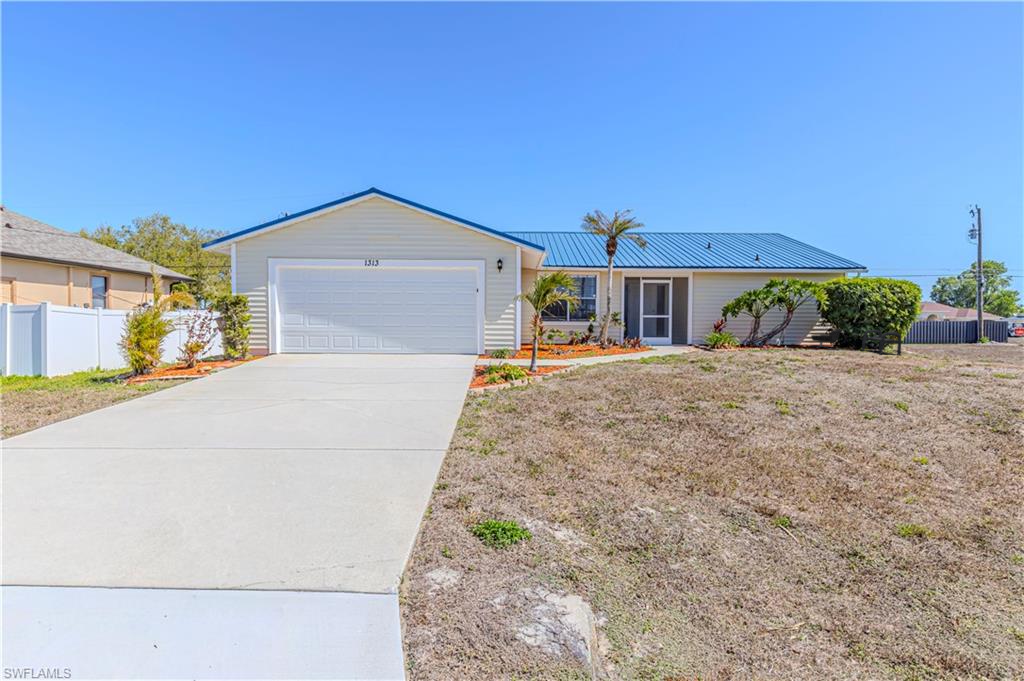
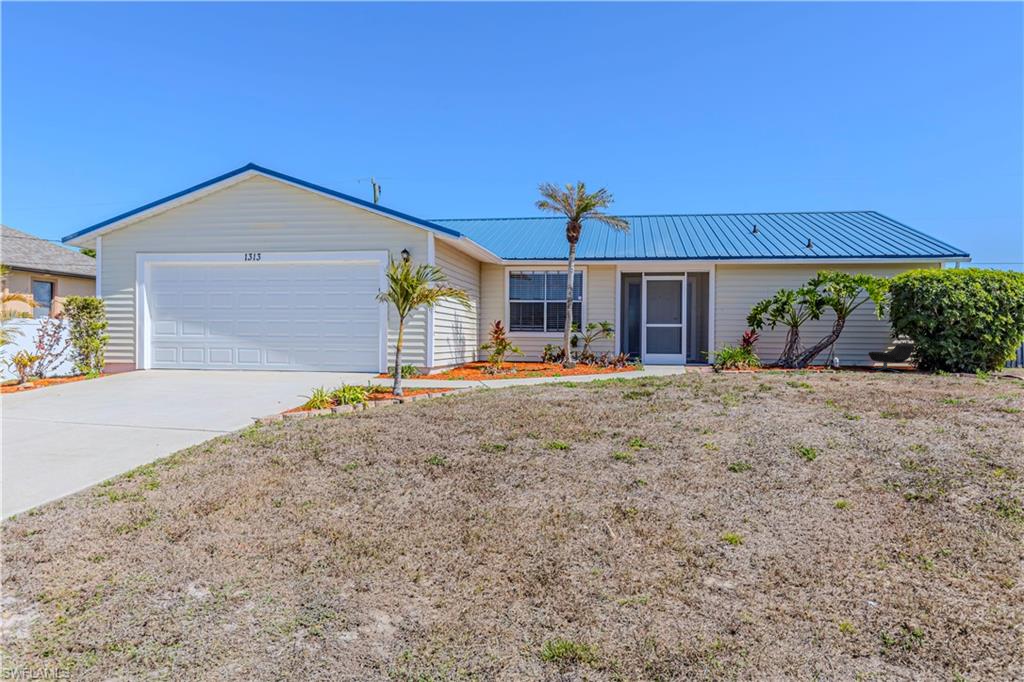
bench: present [862,330,901,355] -> none [939,345,989,382]

